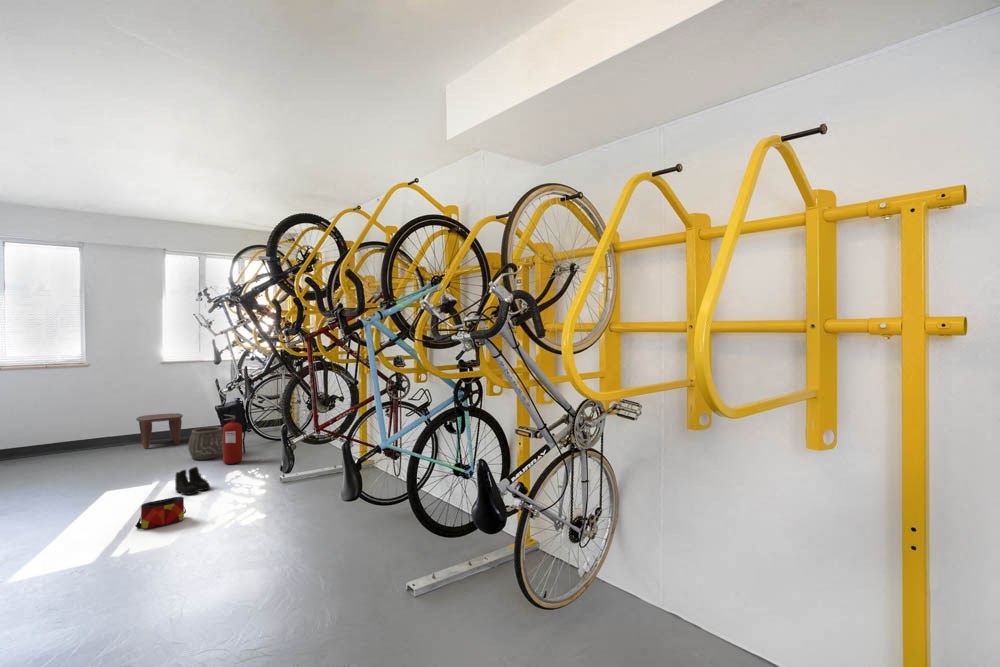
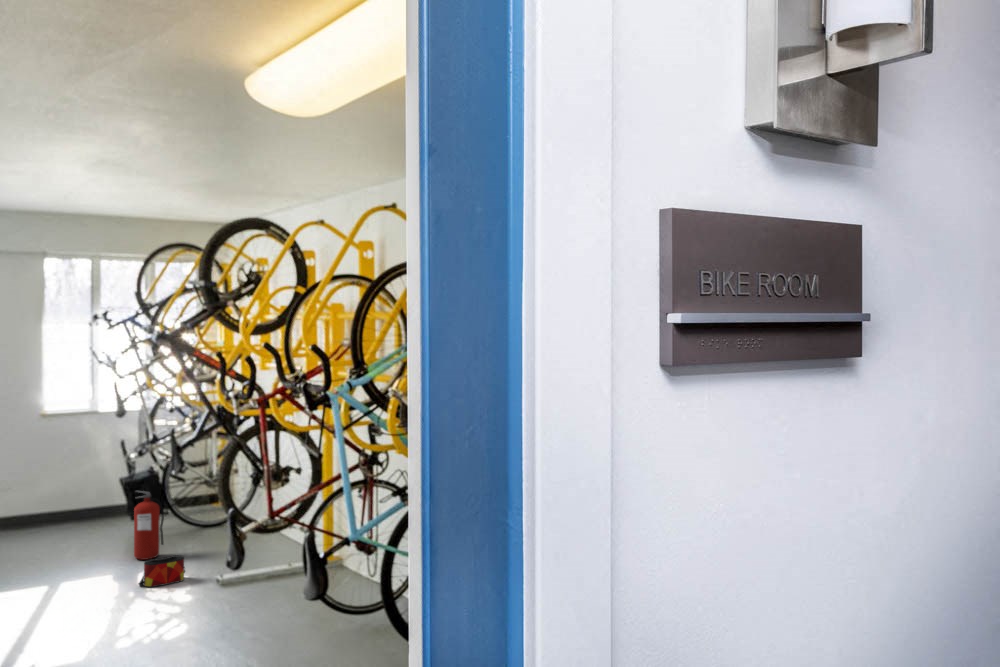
stool: present [136,413,183,449] -> none [13,487,75,537]
woven basket: present [188,427,223,460] -> none [86,507,136,554]
boots: present [175,467,210,495] -> none [76,563,121,601]
bag: present [135,497,186,529] -> present [139,555,185,587]

